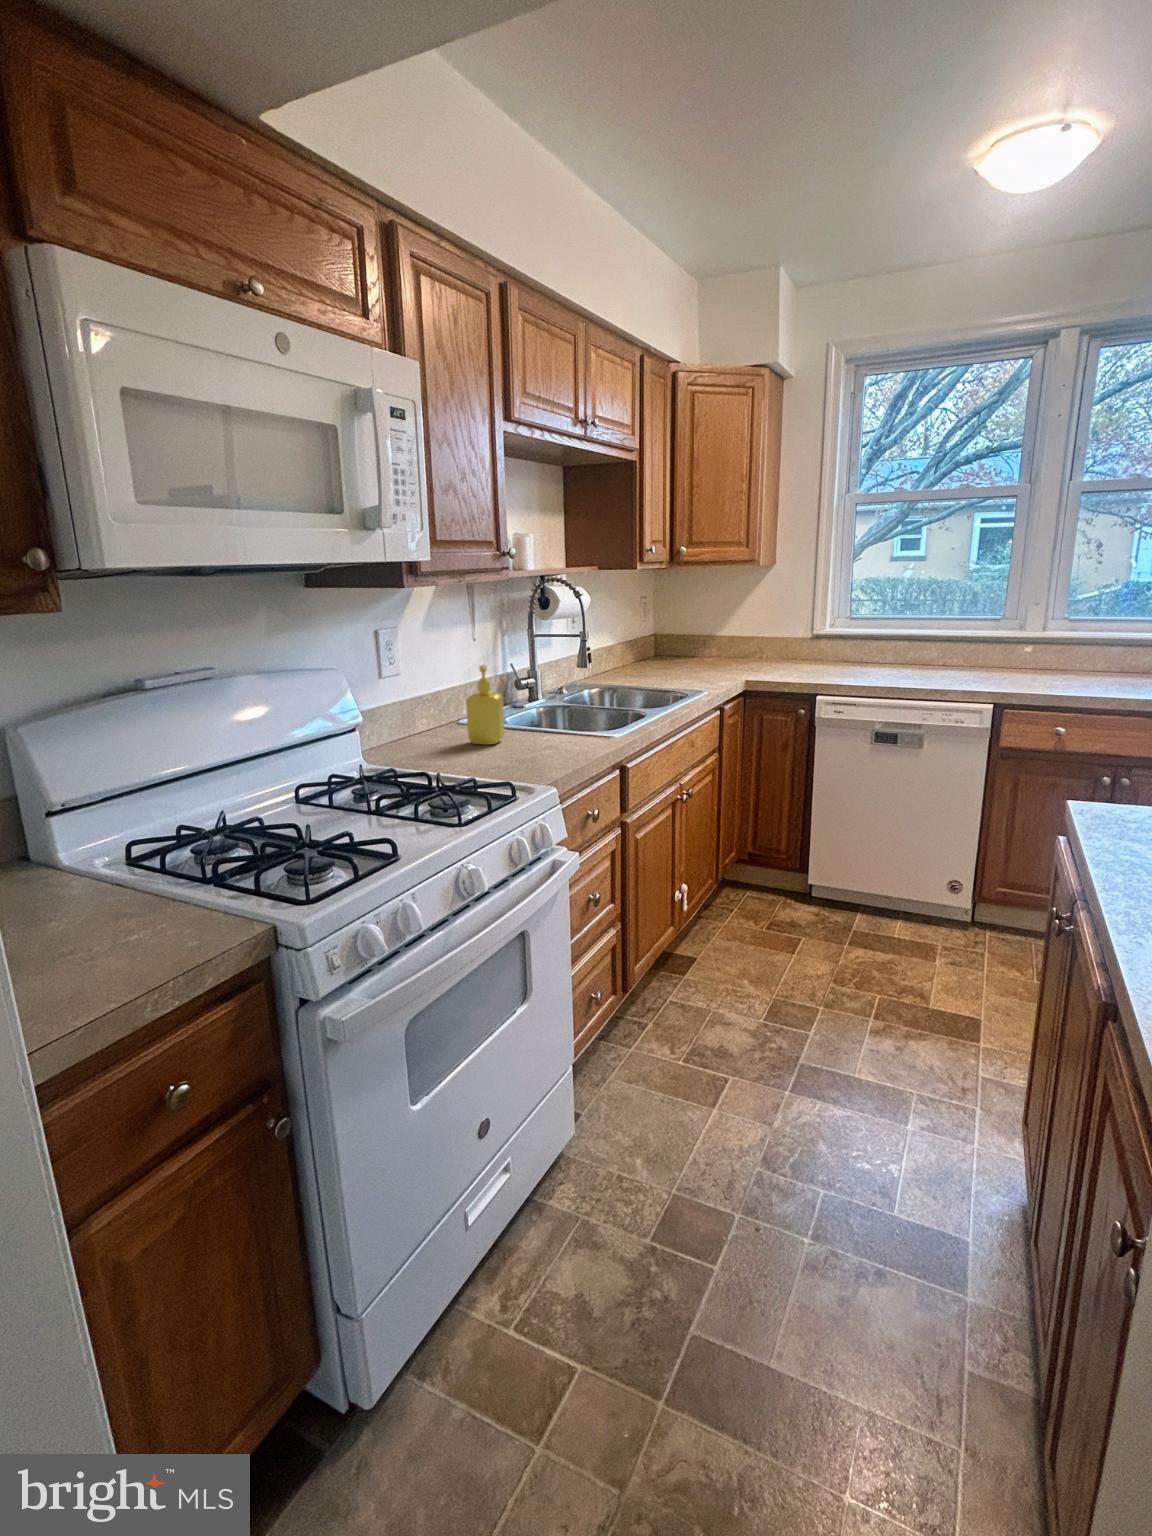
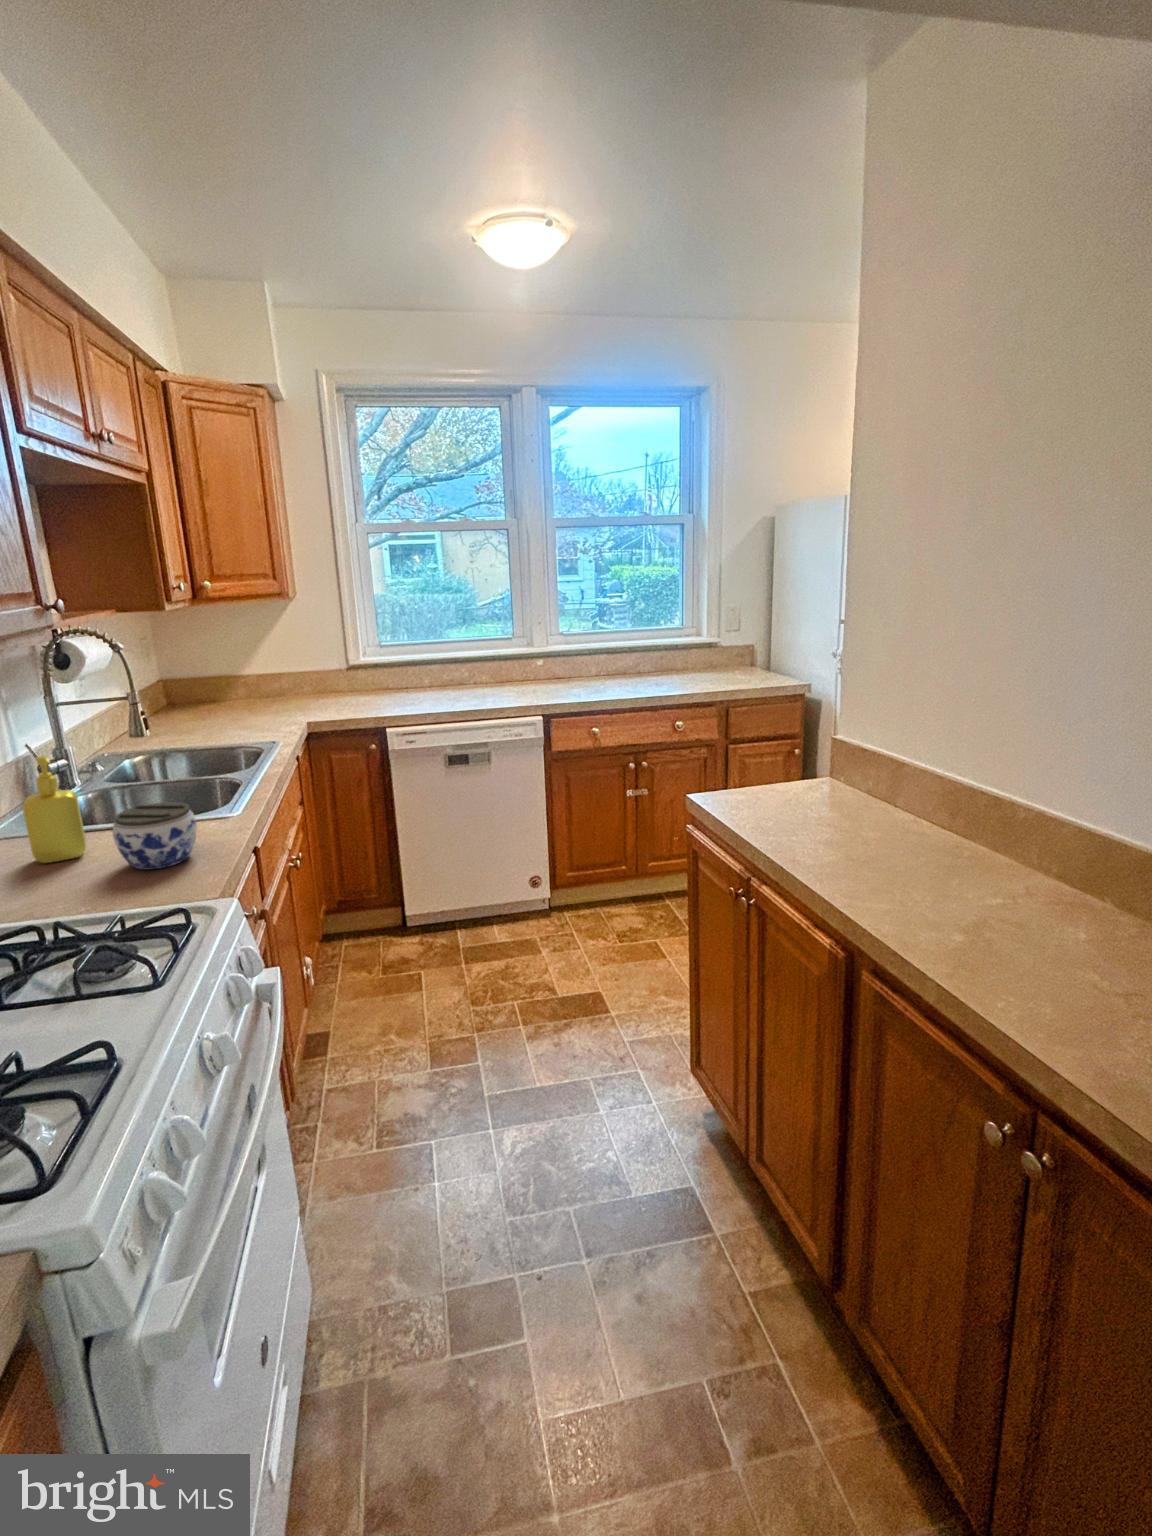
jar: none [506,710,564,760] -> present [113,802,197,870]

